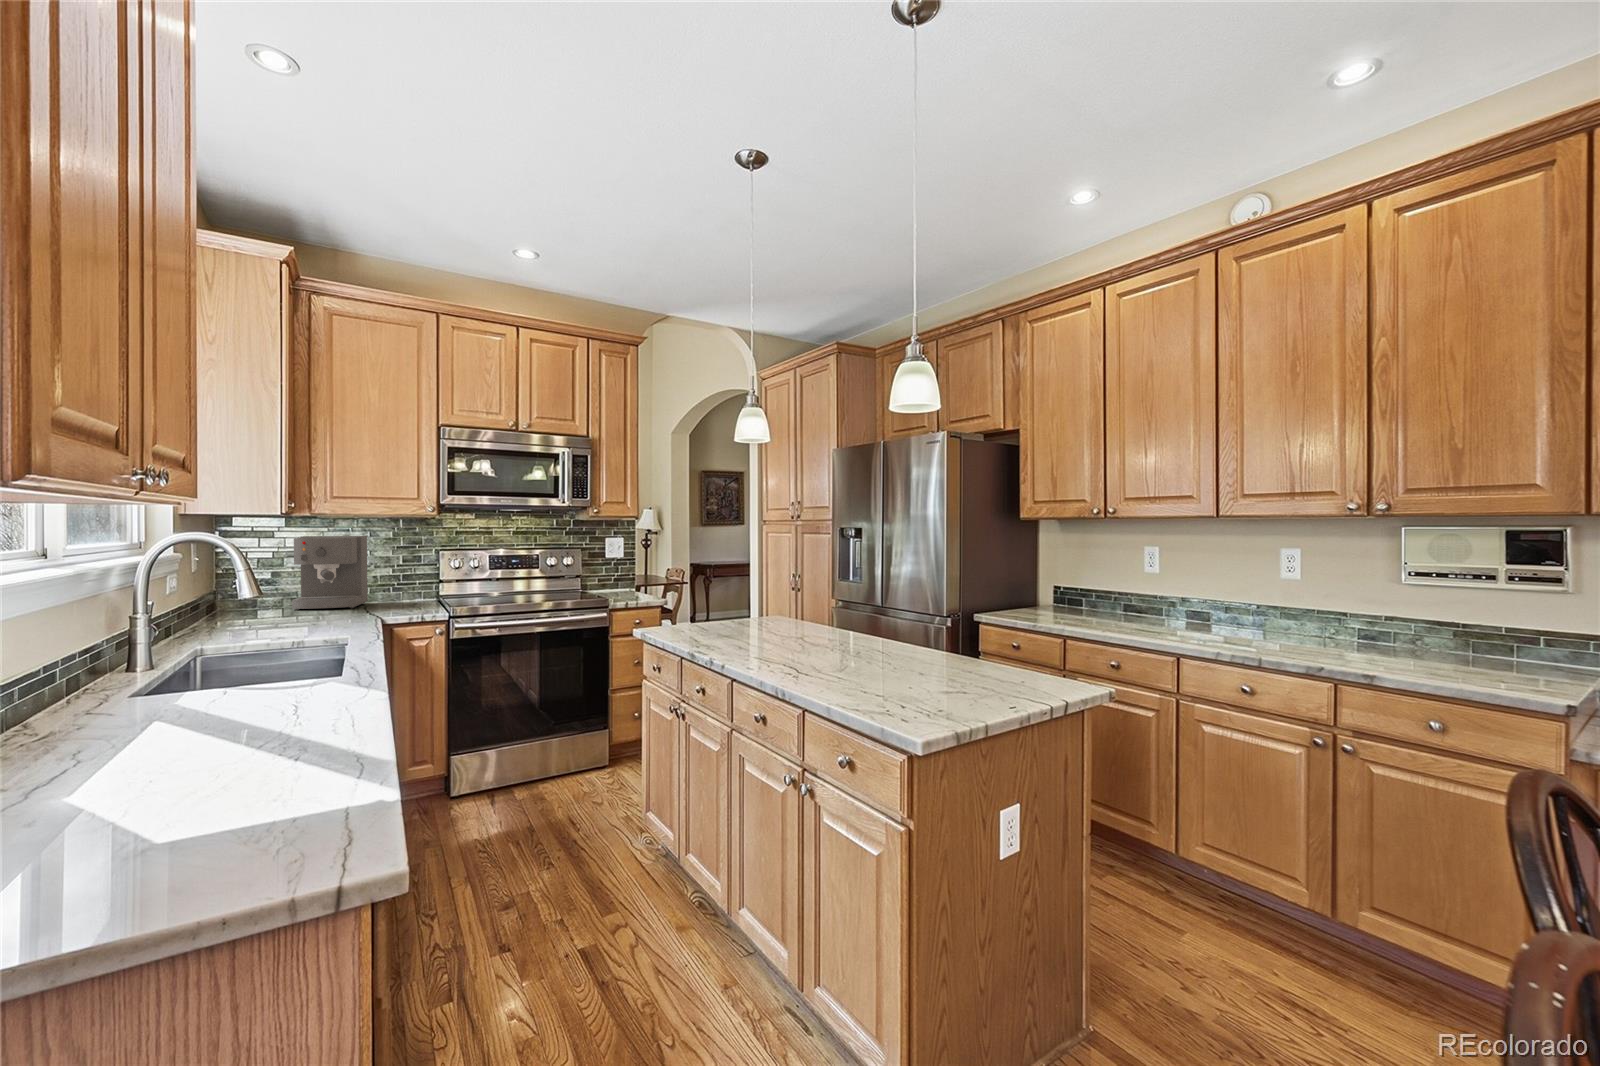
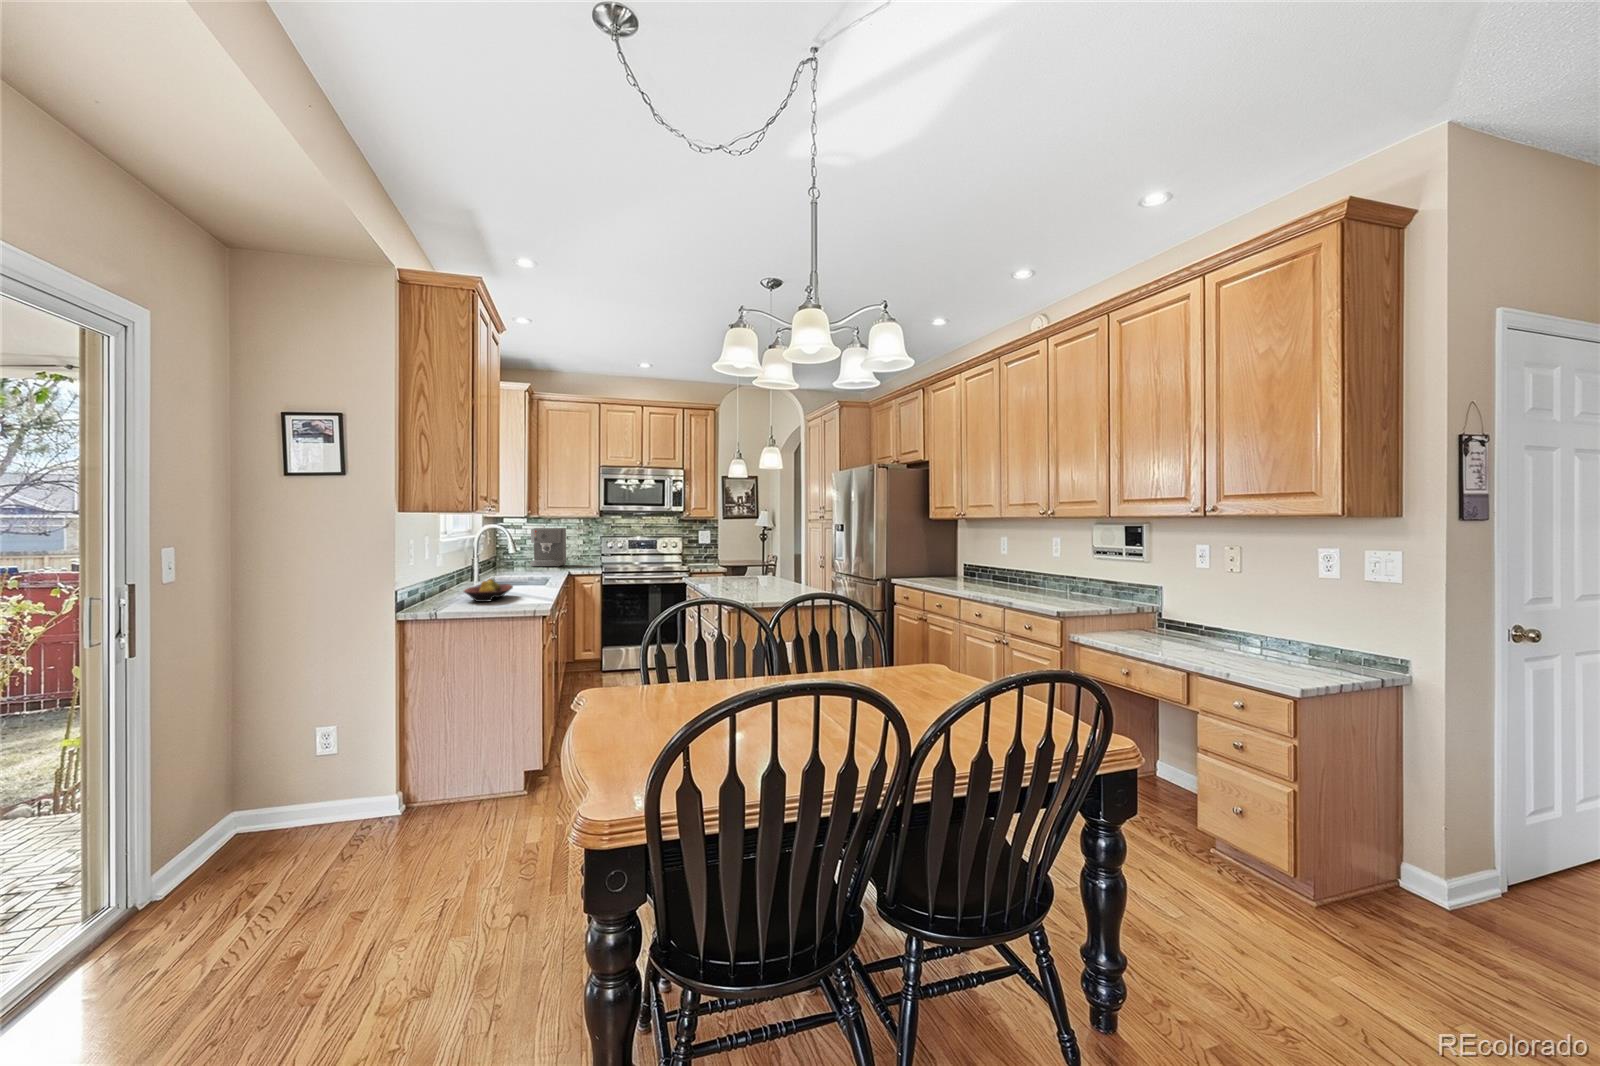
fruit bowl: none [48,680,233,761] -> present [464,579,513,602]

